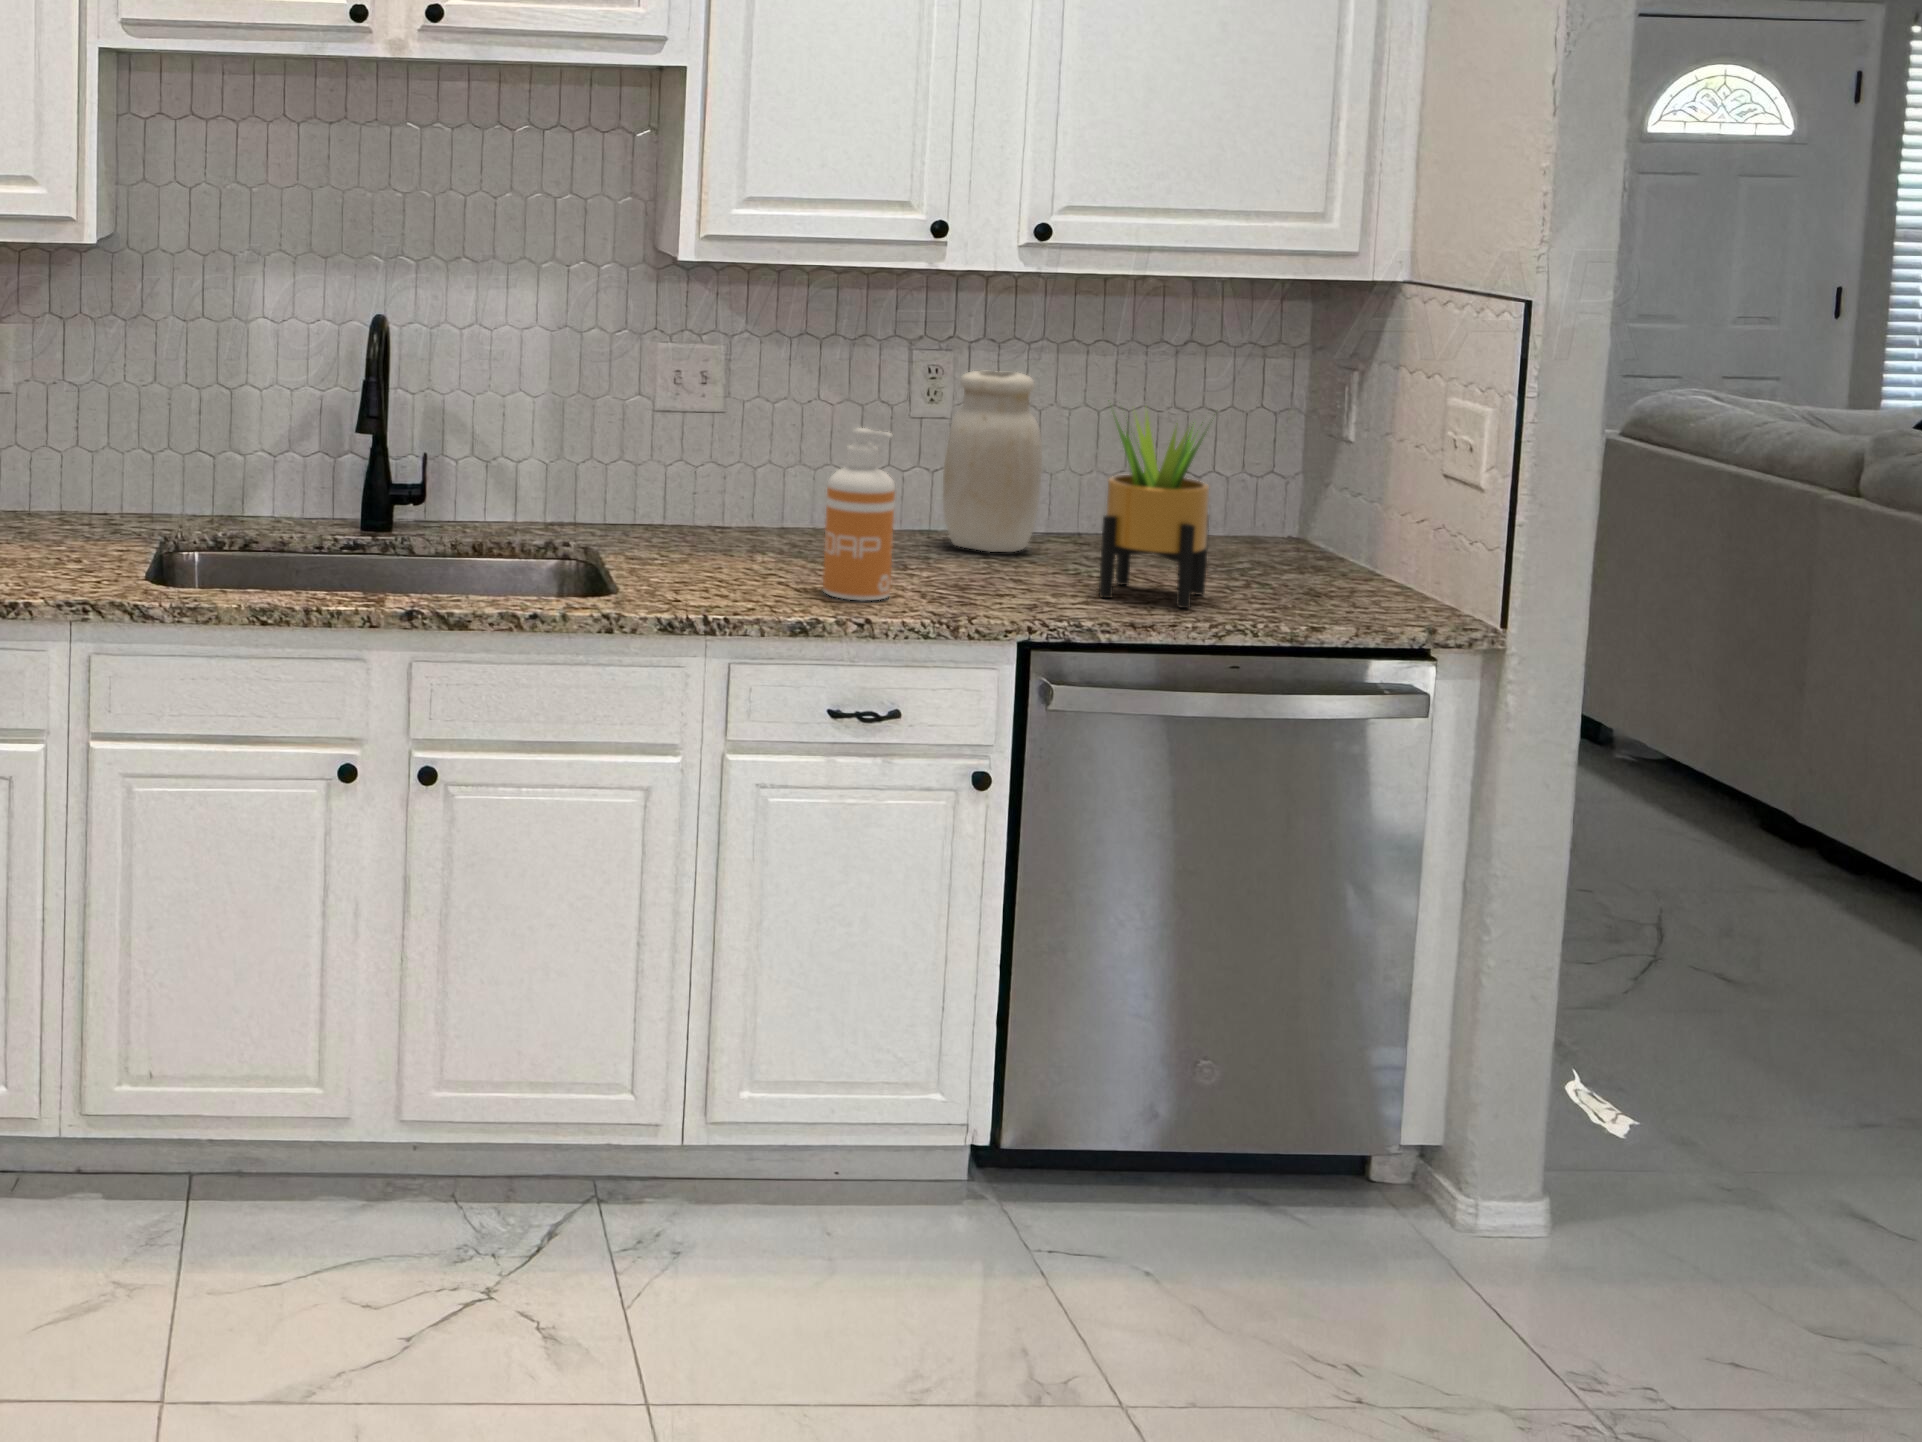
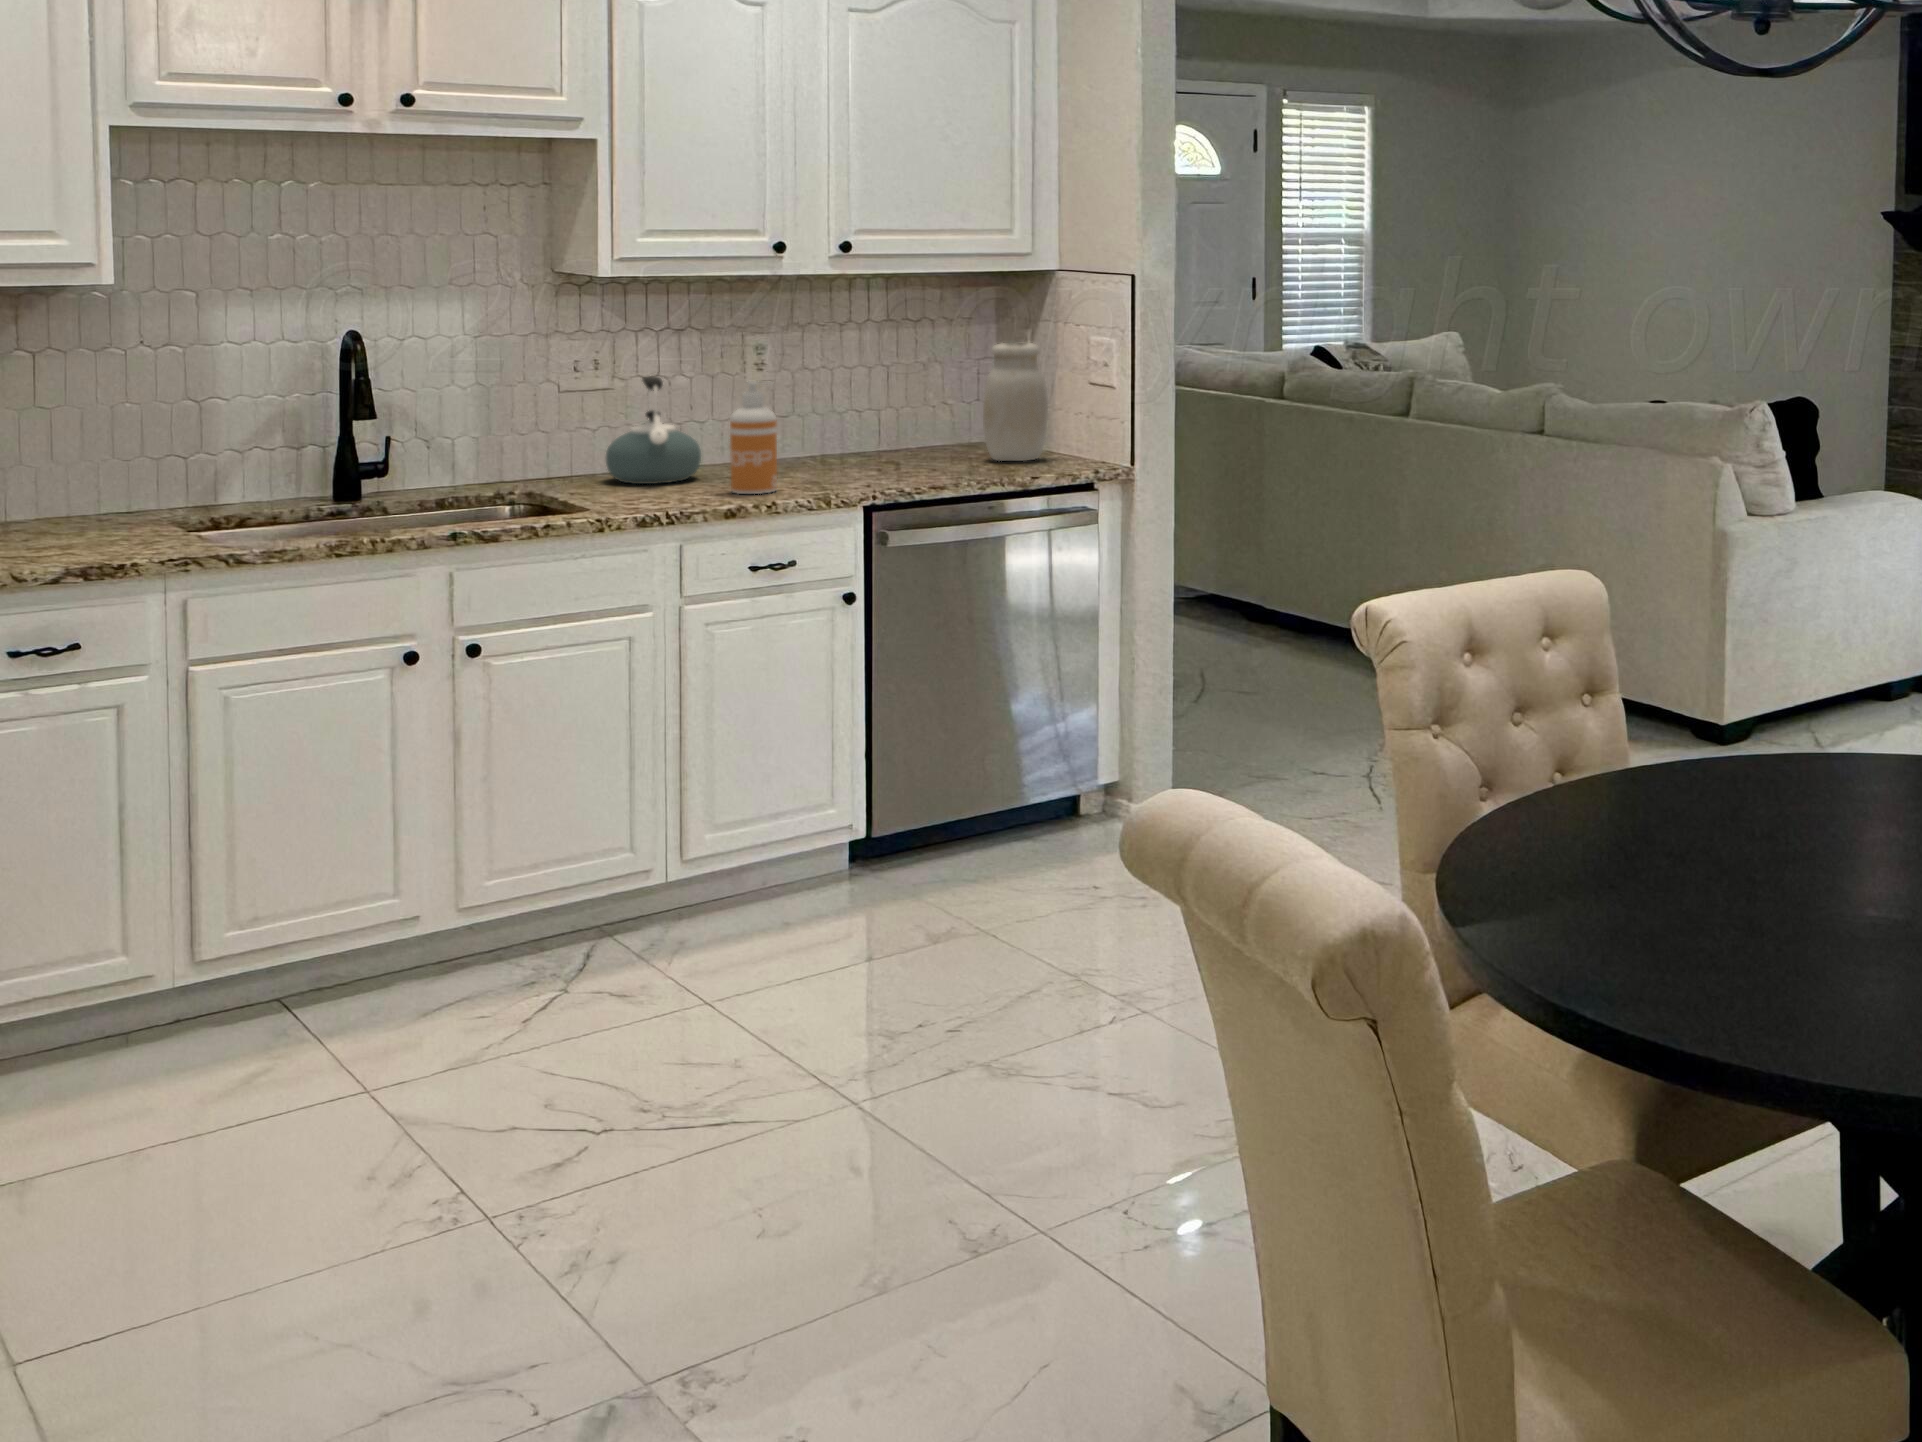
jar: present [943,371,1042,552] -> present [983,343,1048,461]
kettle: none [687,403,814,559] -> present [606,376,701,484]
potted plant: present [1099,414,1215,608] -> none [897,349,970,477]

